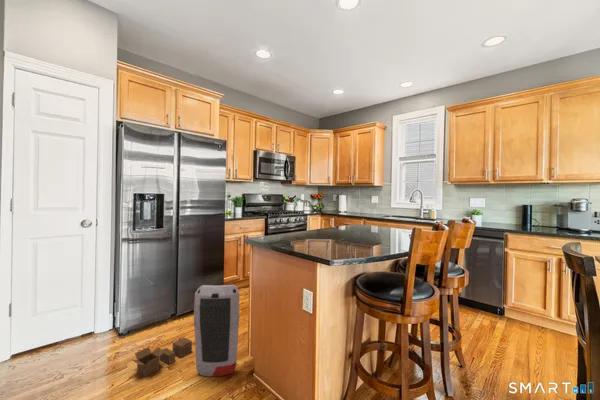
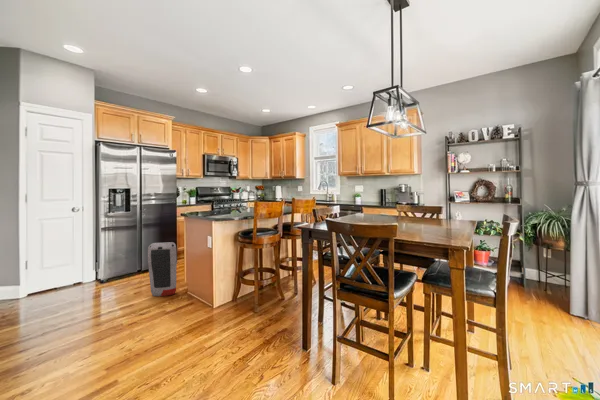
cardboard box: present [132,338,192,377] -> none [109,279,150,299]

